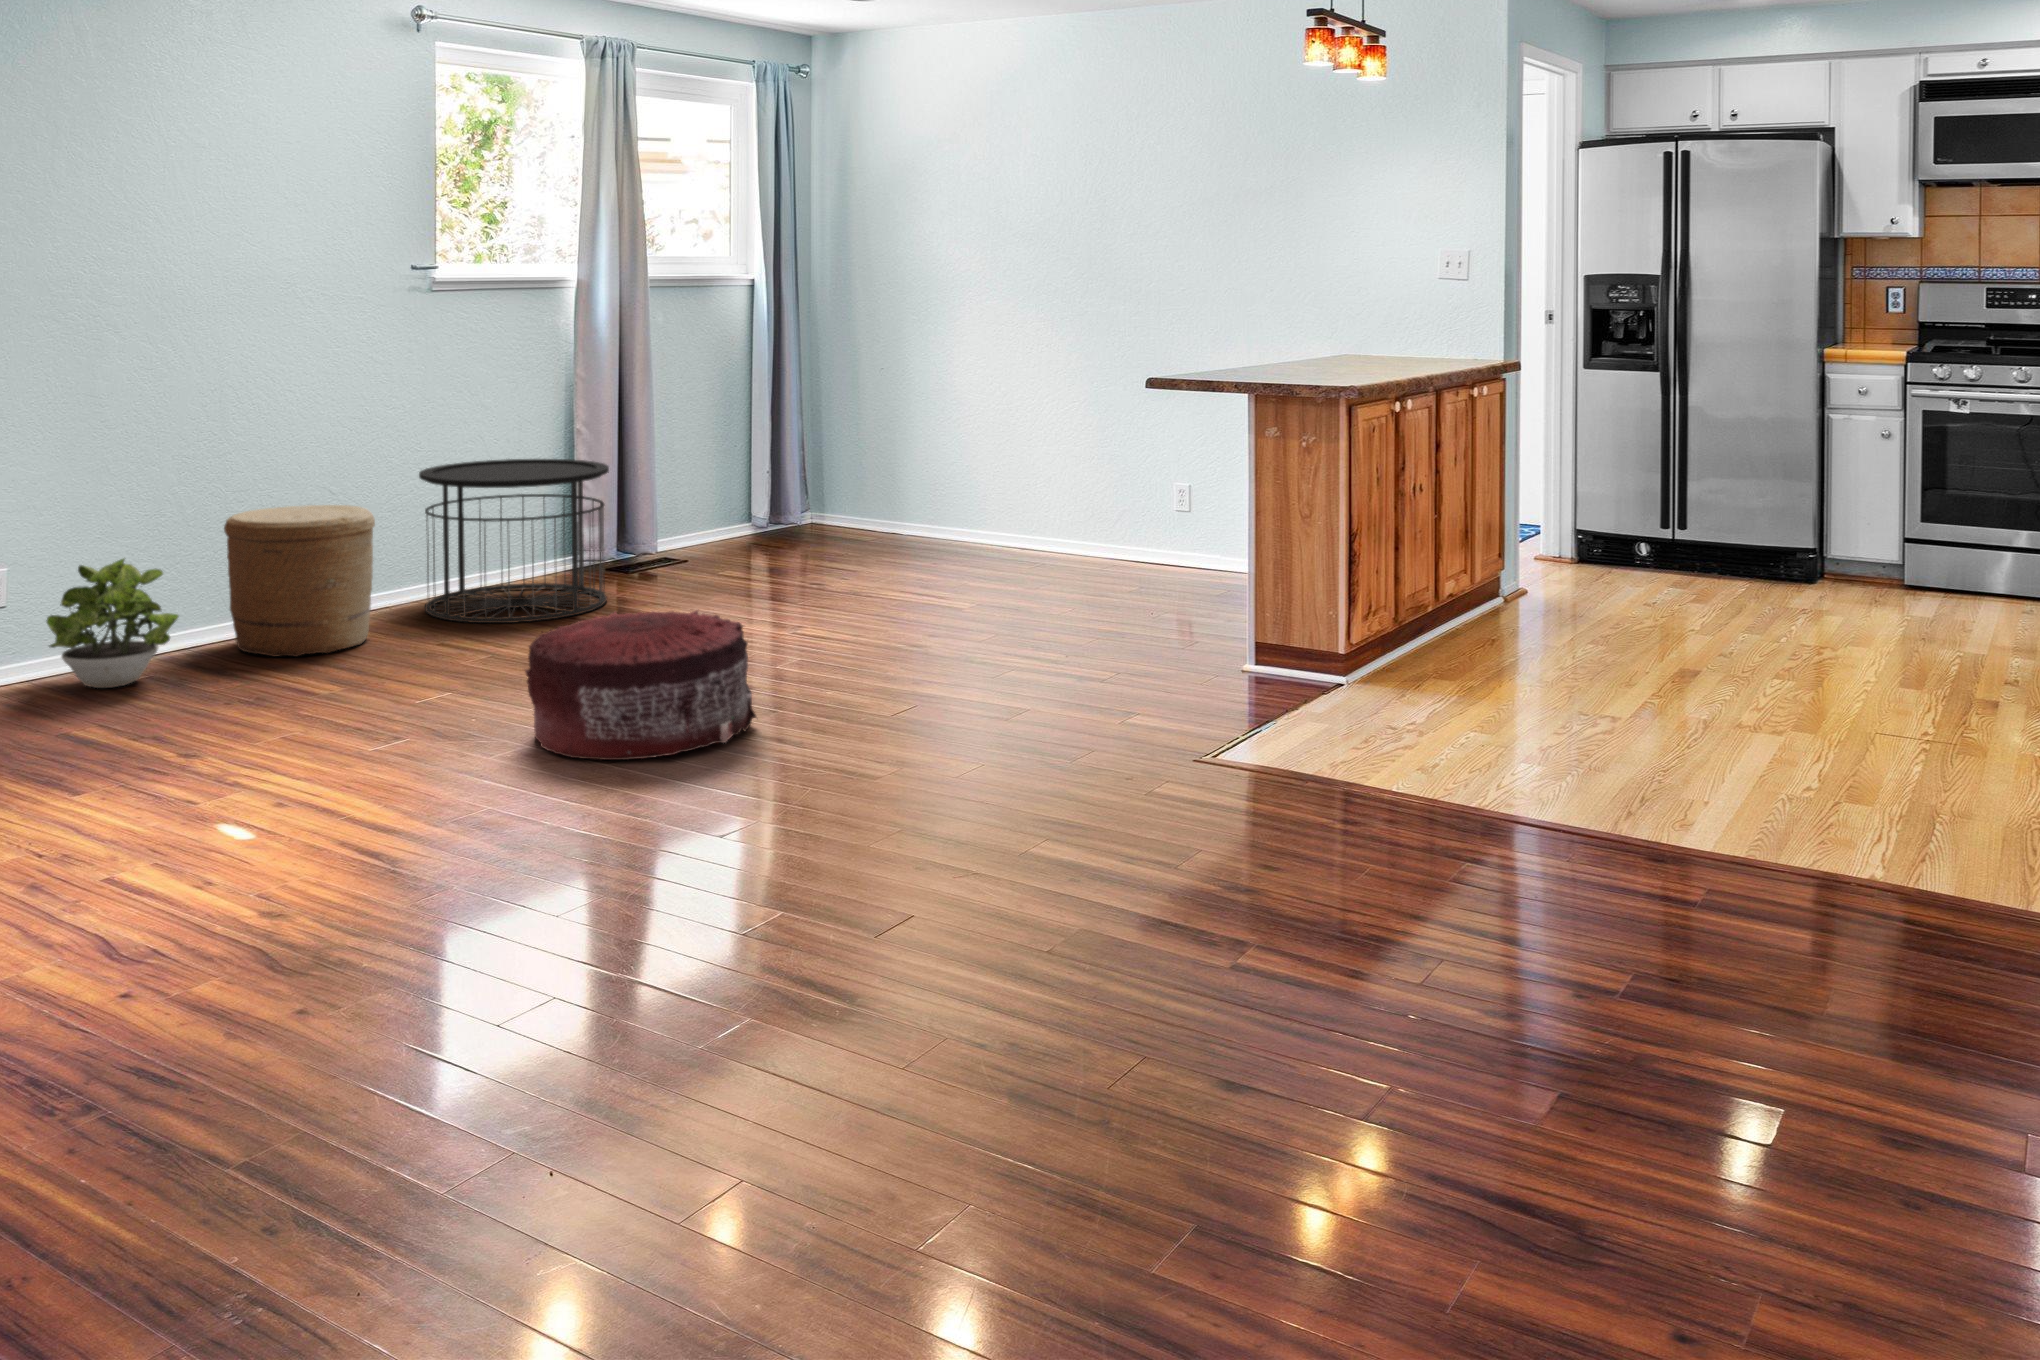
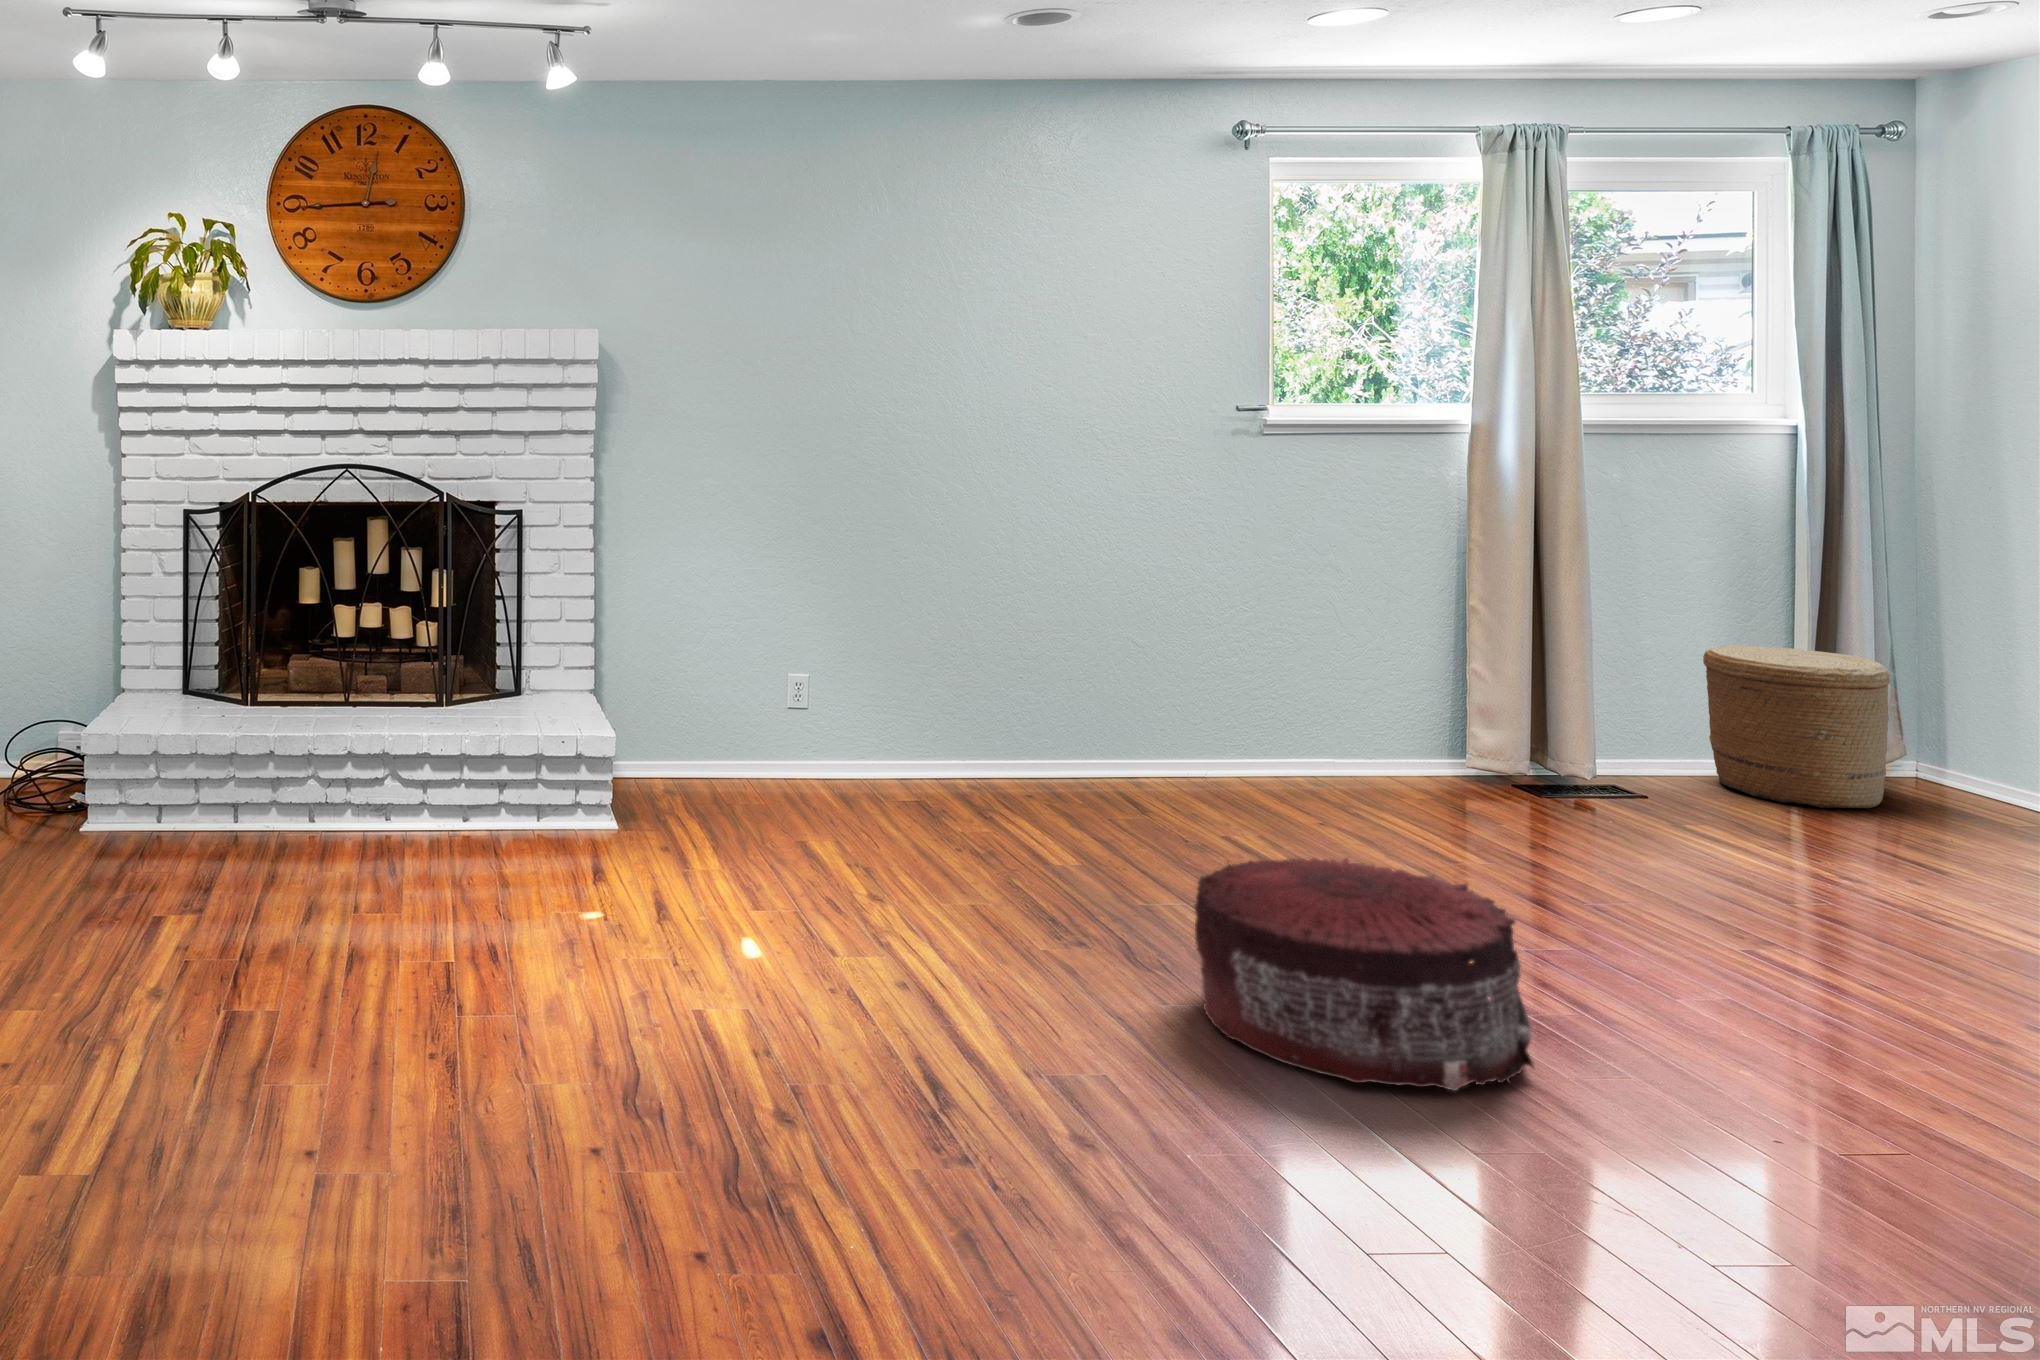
side table: present [419,459,609,623] -> none [1237,627,1483,836]
woven basket: present [224,505,375,657] -> present [1703,646,1890,808]
potted plant: present [46,559,178,688] -> none [831,682,941,806]

